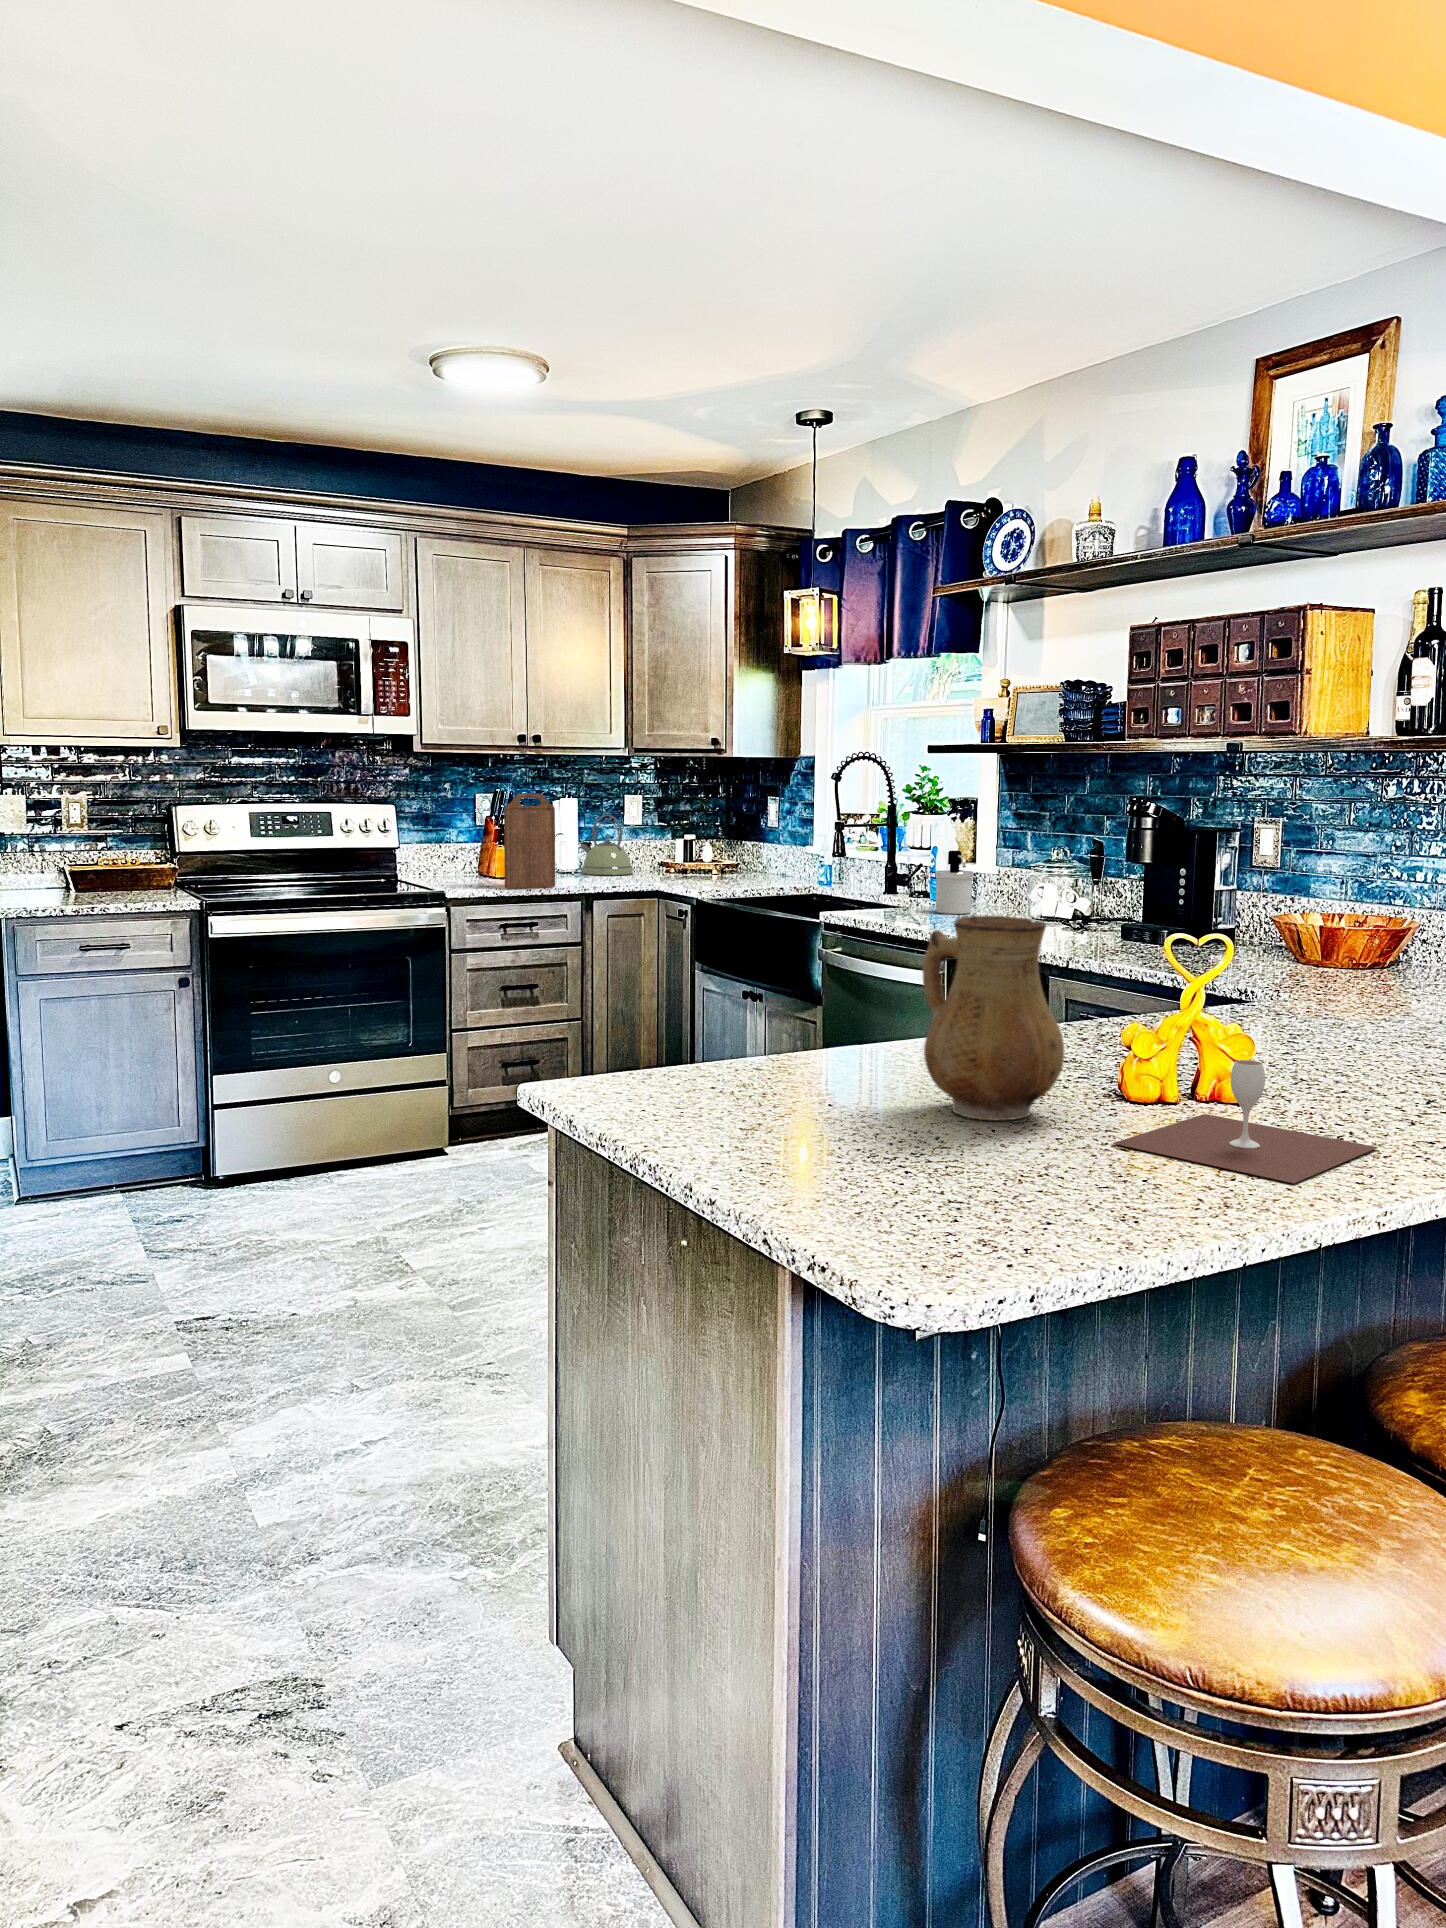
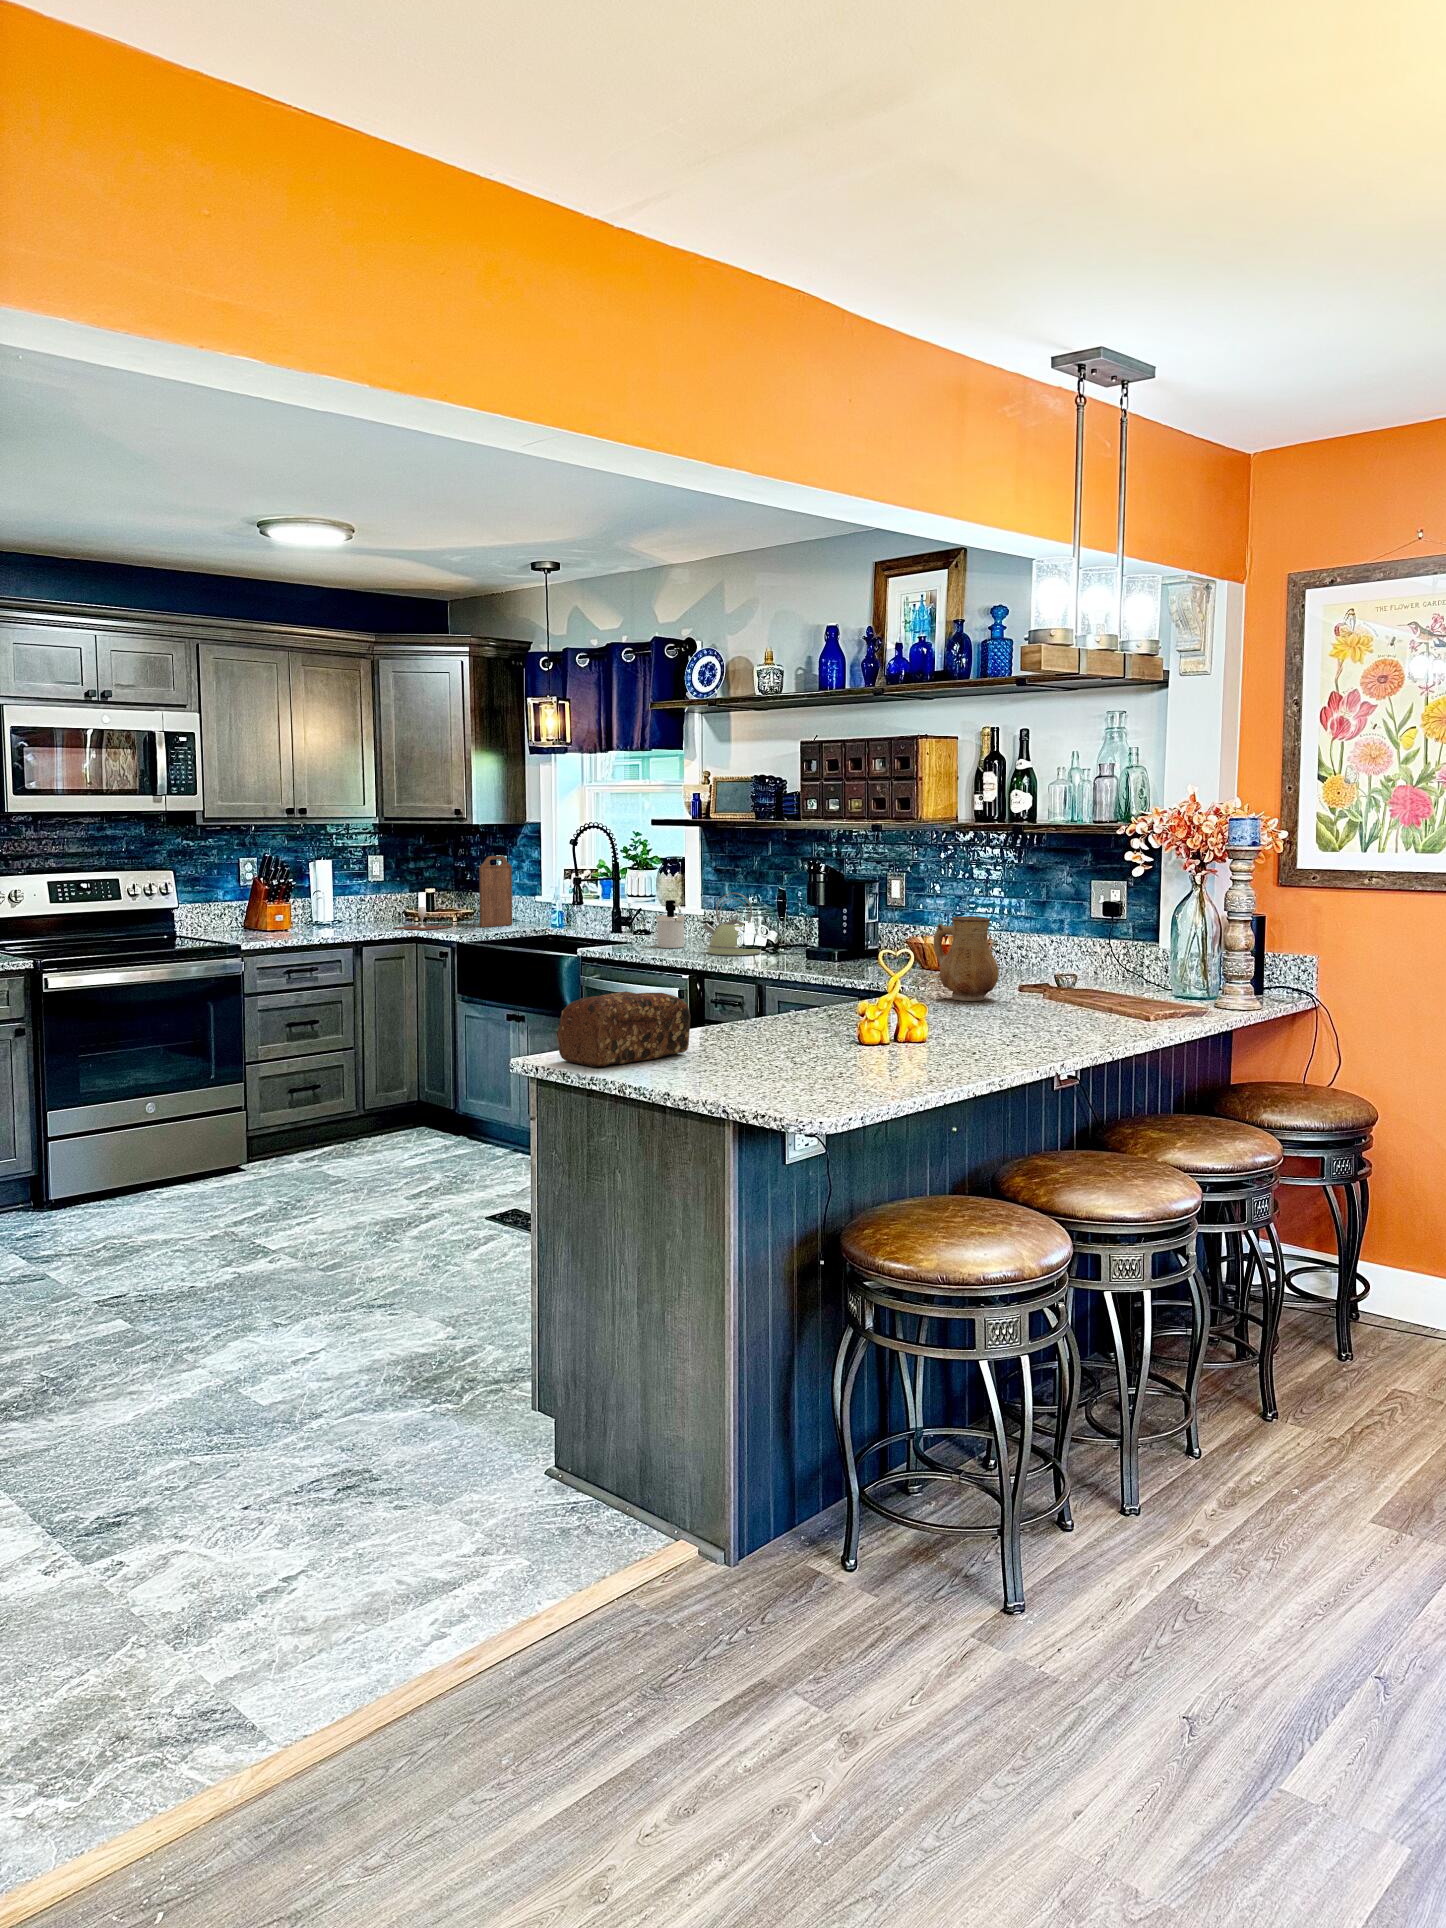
cutting board: present [504,793,555,889] -> present [479,856,512,927]
kettle: present [581,815,633,875] -> present [702,892,761,955]
ceramic pitcher: present [922,915,1064,1120] -> present [934,916,999,1001]
bread loaf: none [589,985,820,1115] -> present [557,991,690,1067]
wine glass: present [1113,1060,1378,1184] -> present [395,907,449,930]

